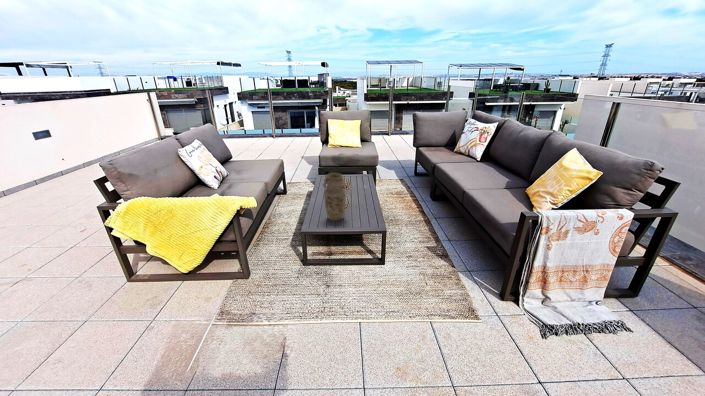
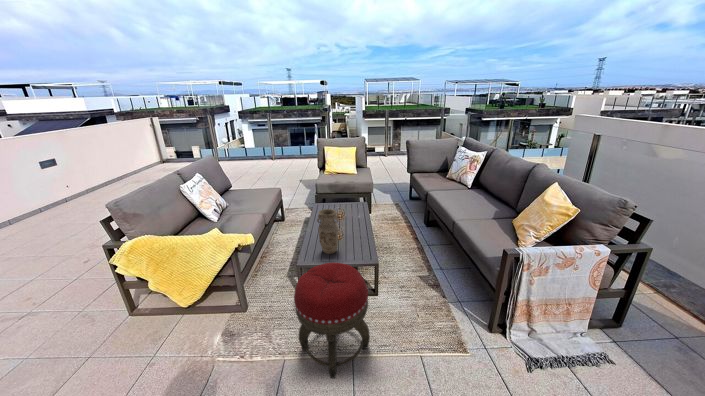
footstool: none [301,224,379,341] -> present [294,262,370,378]

